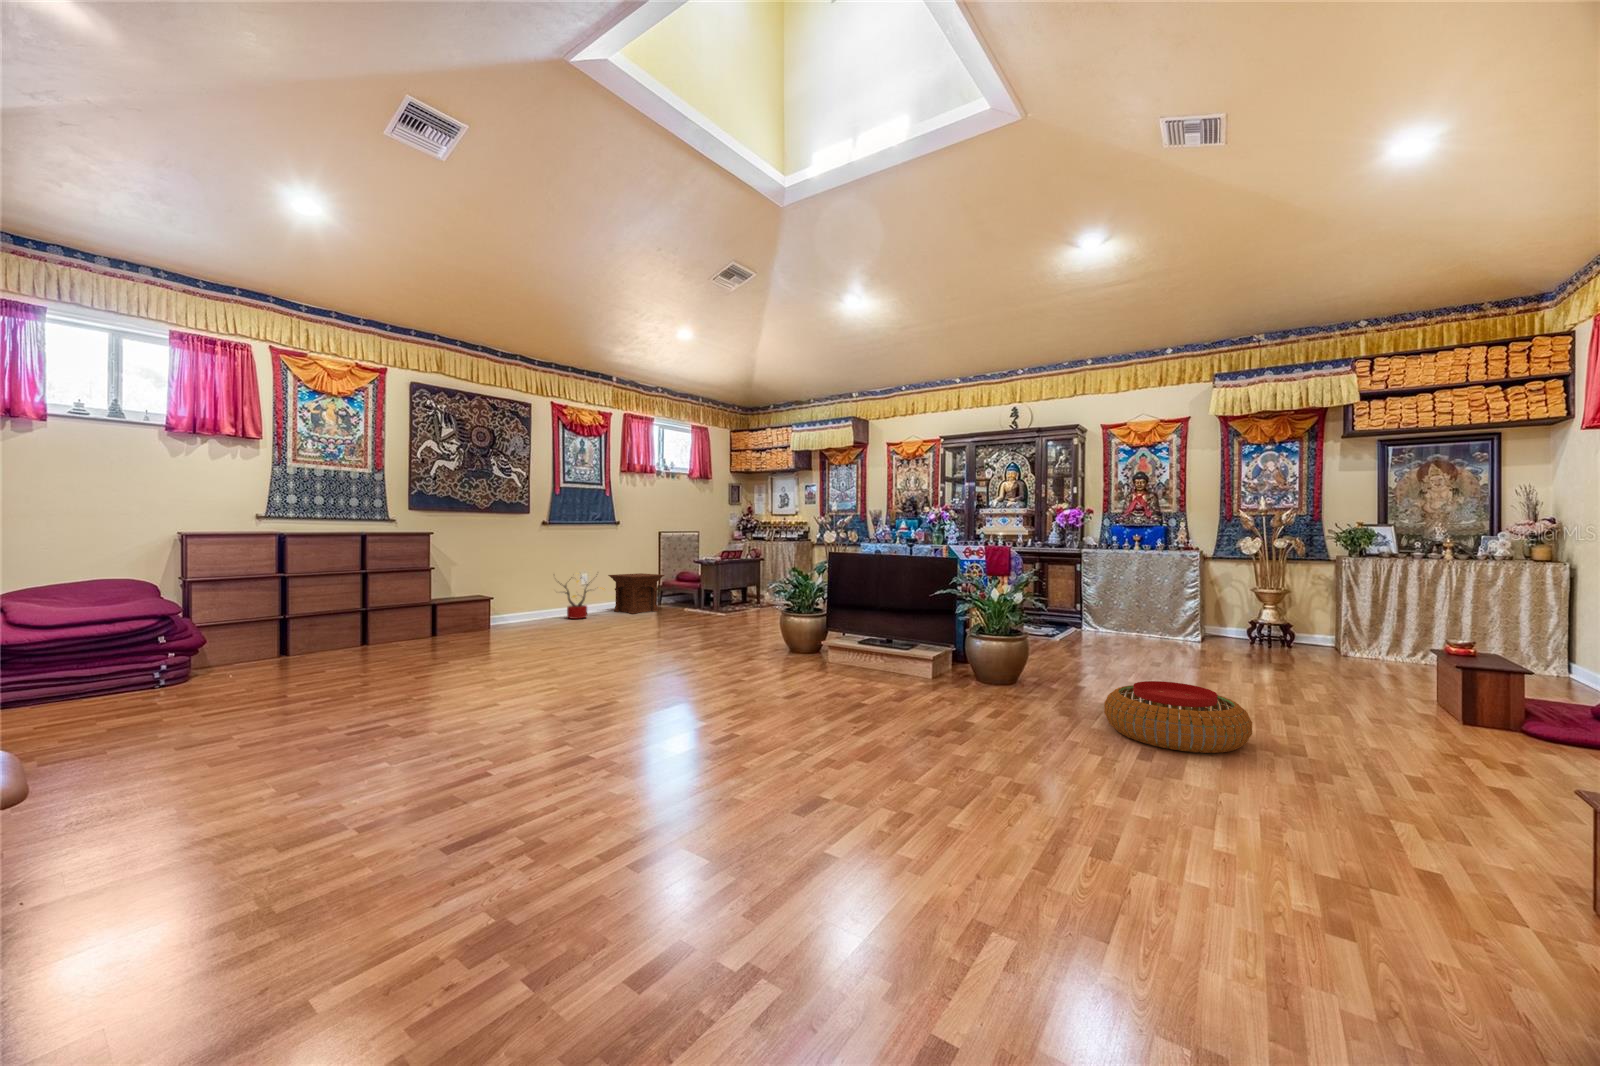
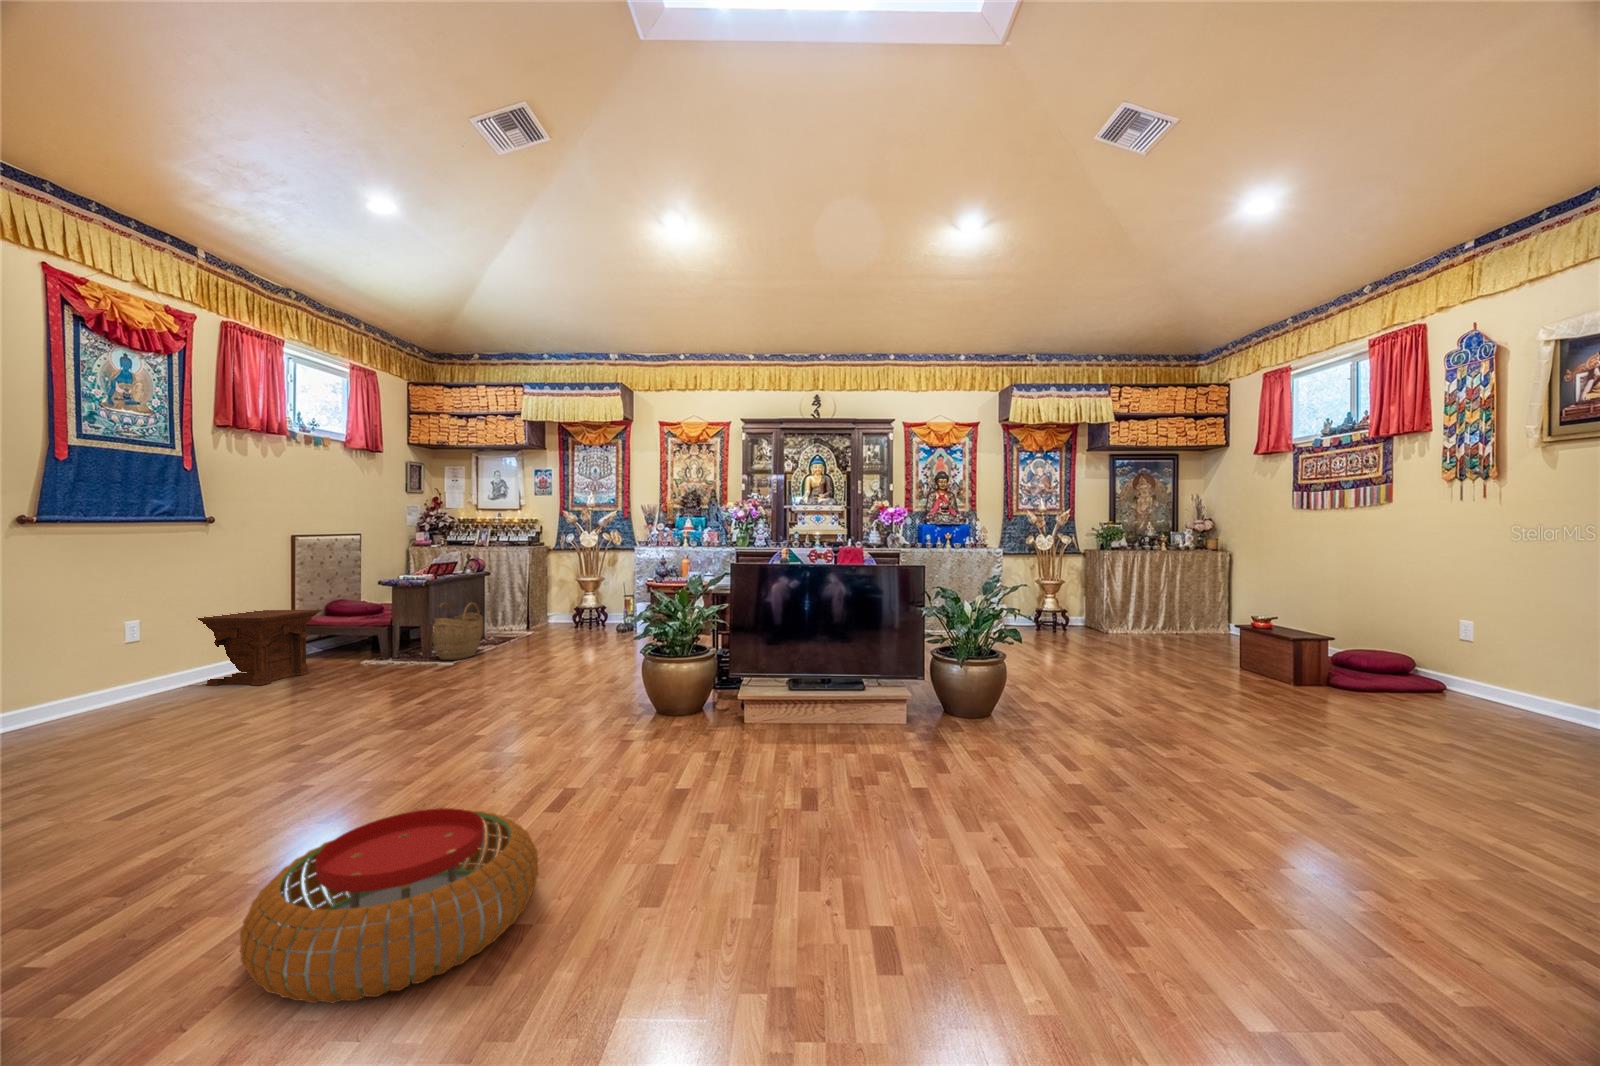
woven basket: none [719,575,750,612] -> present [432,603,483,660]
decorative plant: present [558,577,601,619] -> none [43,613,201,715]
pouf: present [1104,681,1252,753] -> present [240,808,539,1003]

